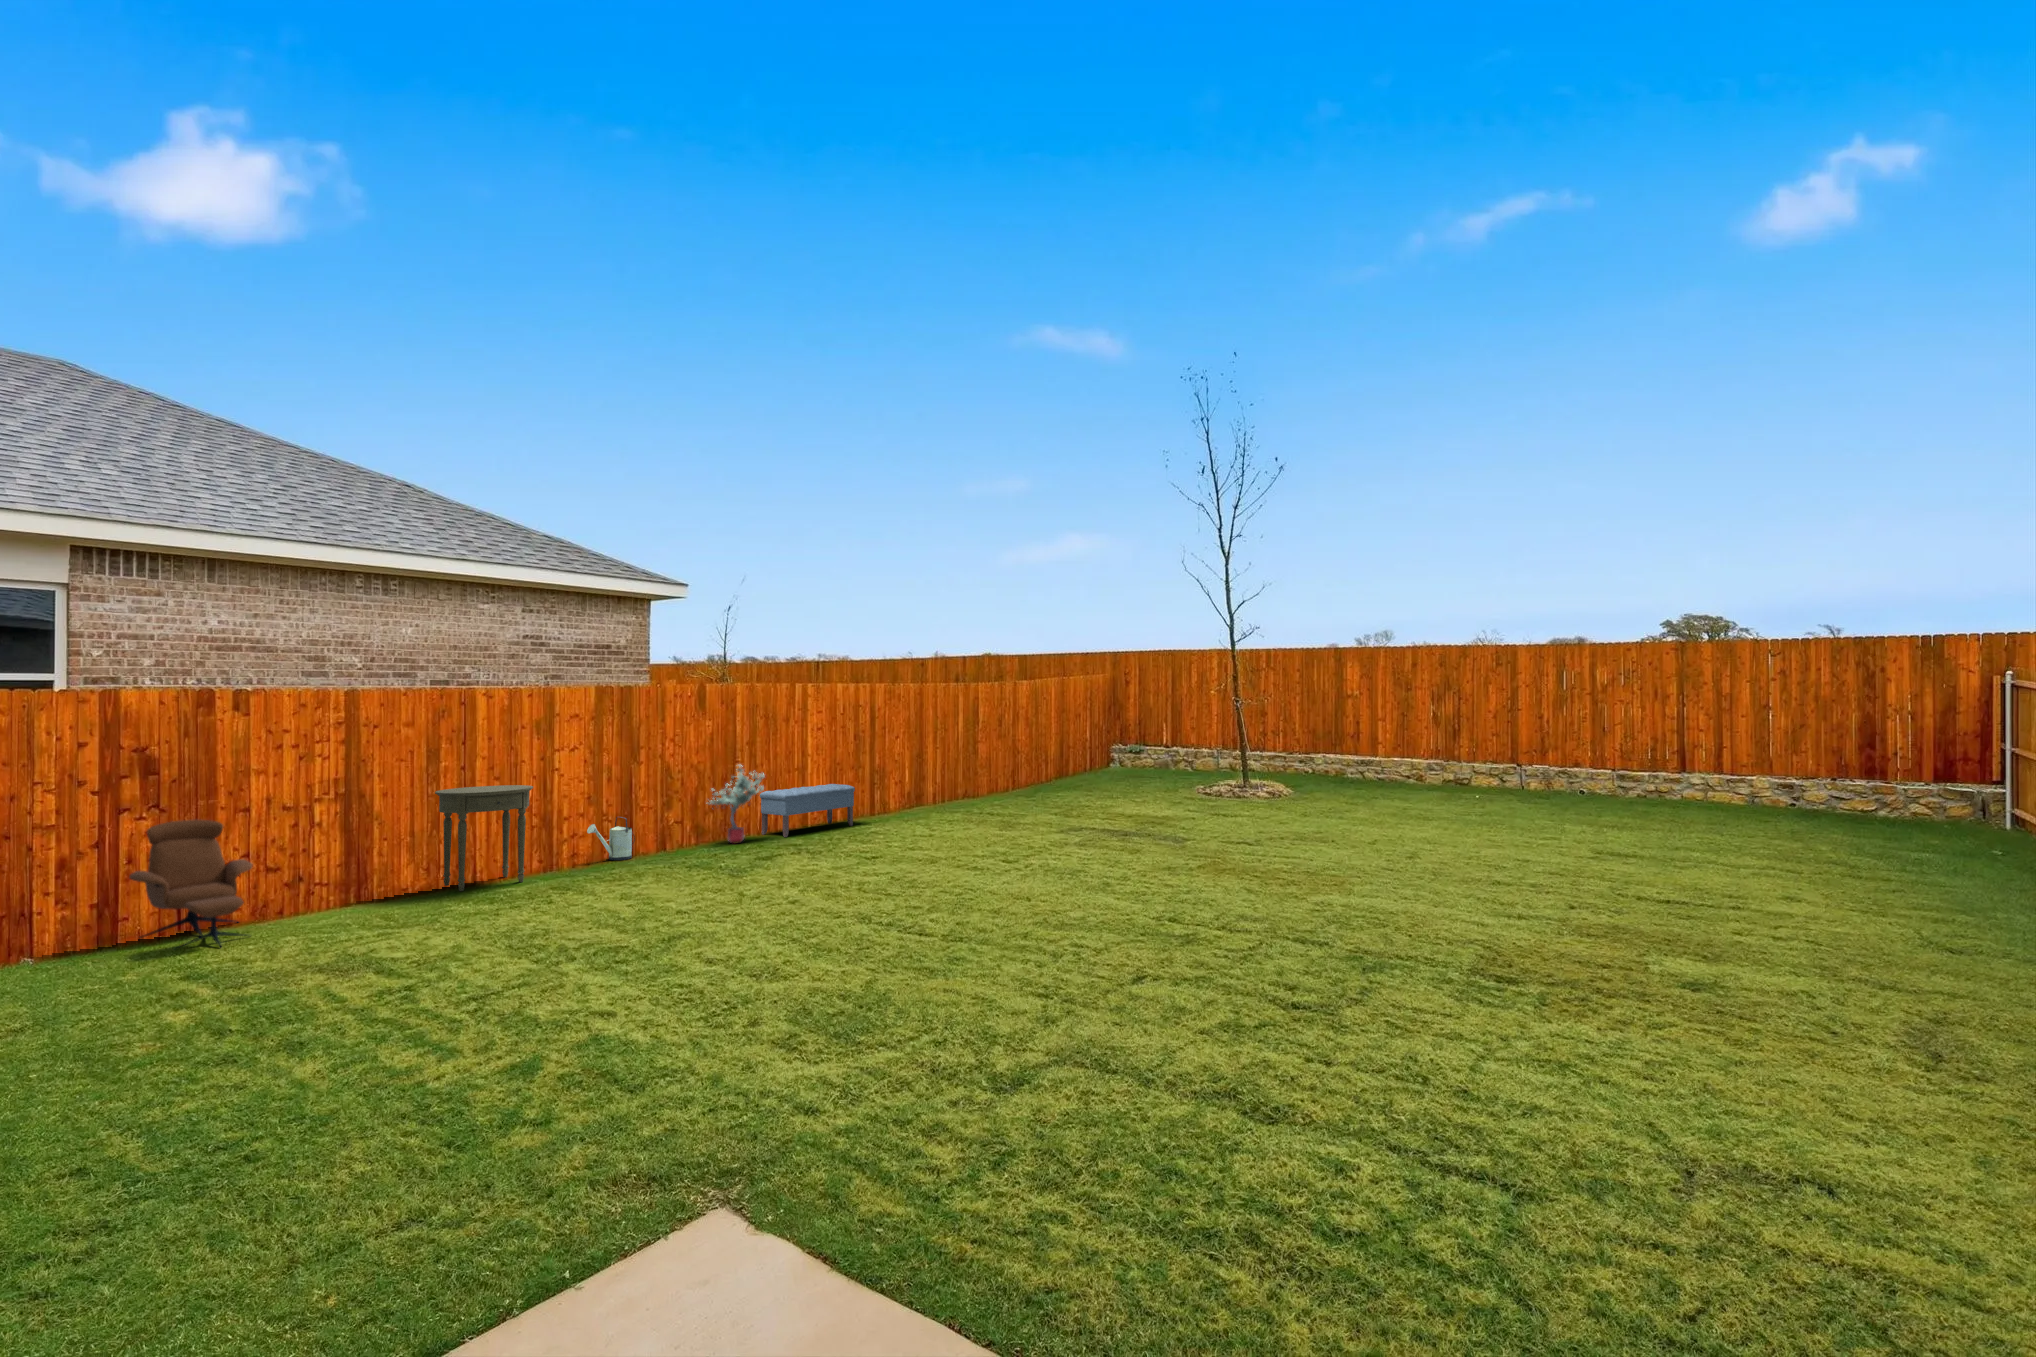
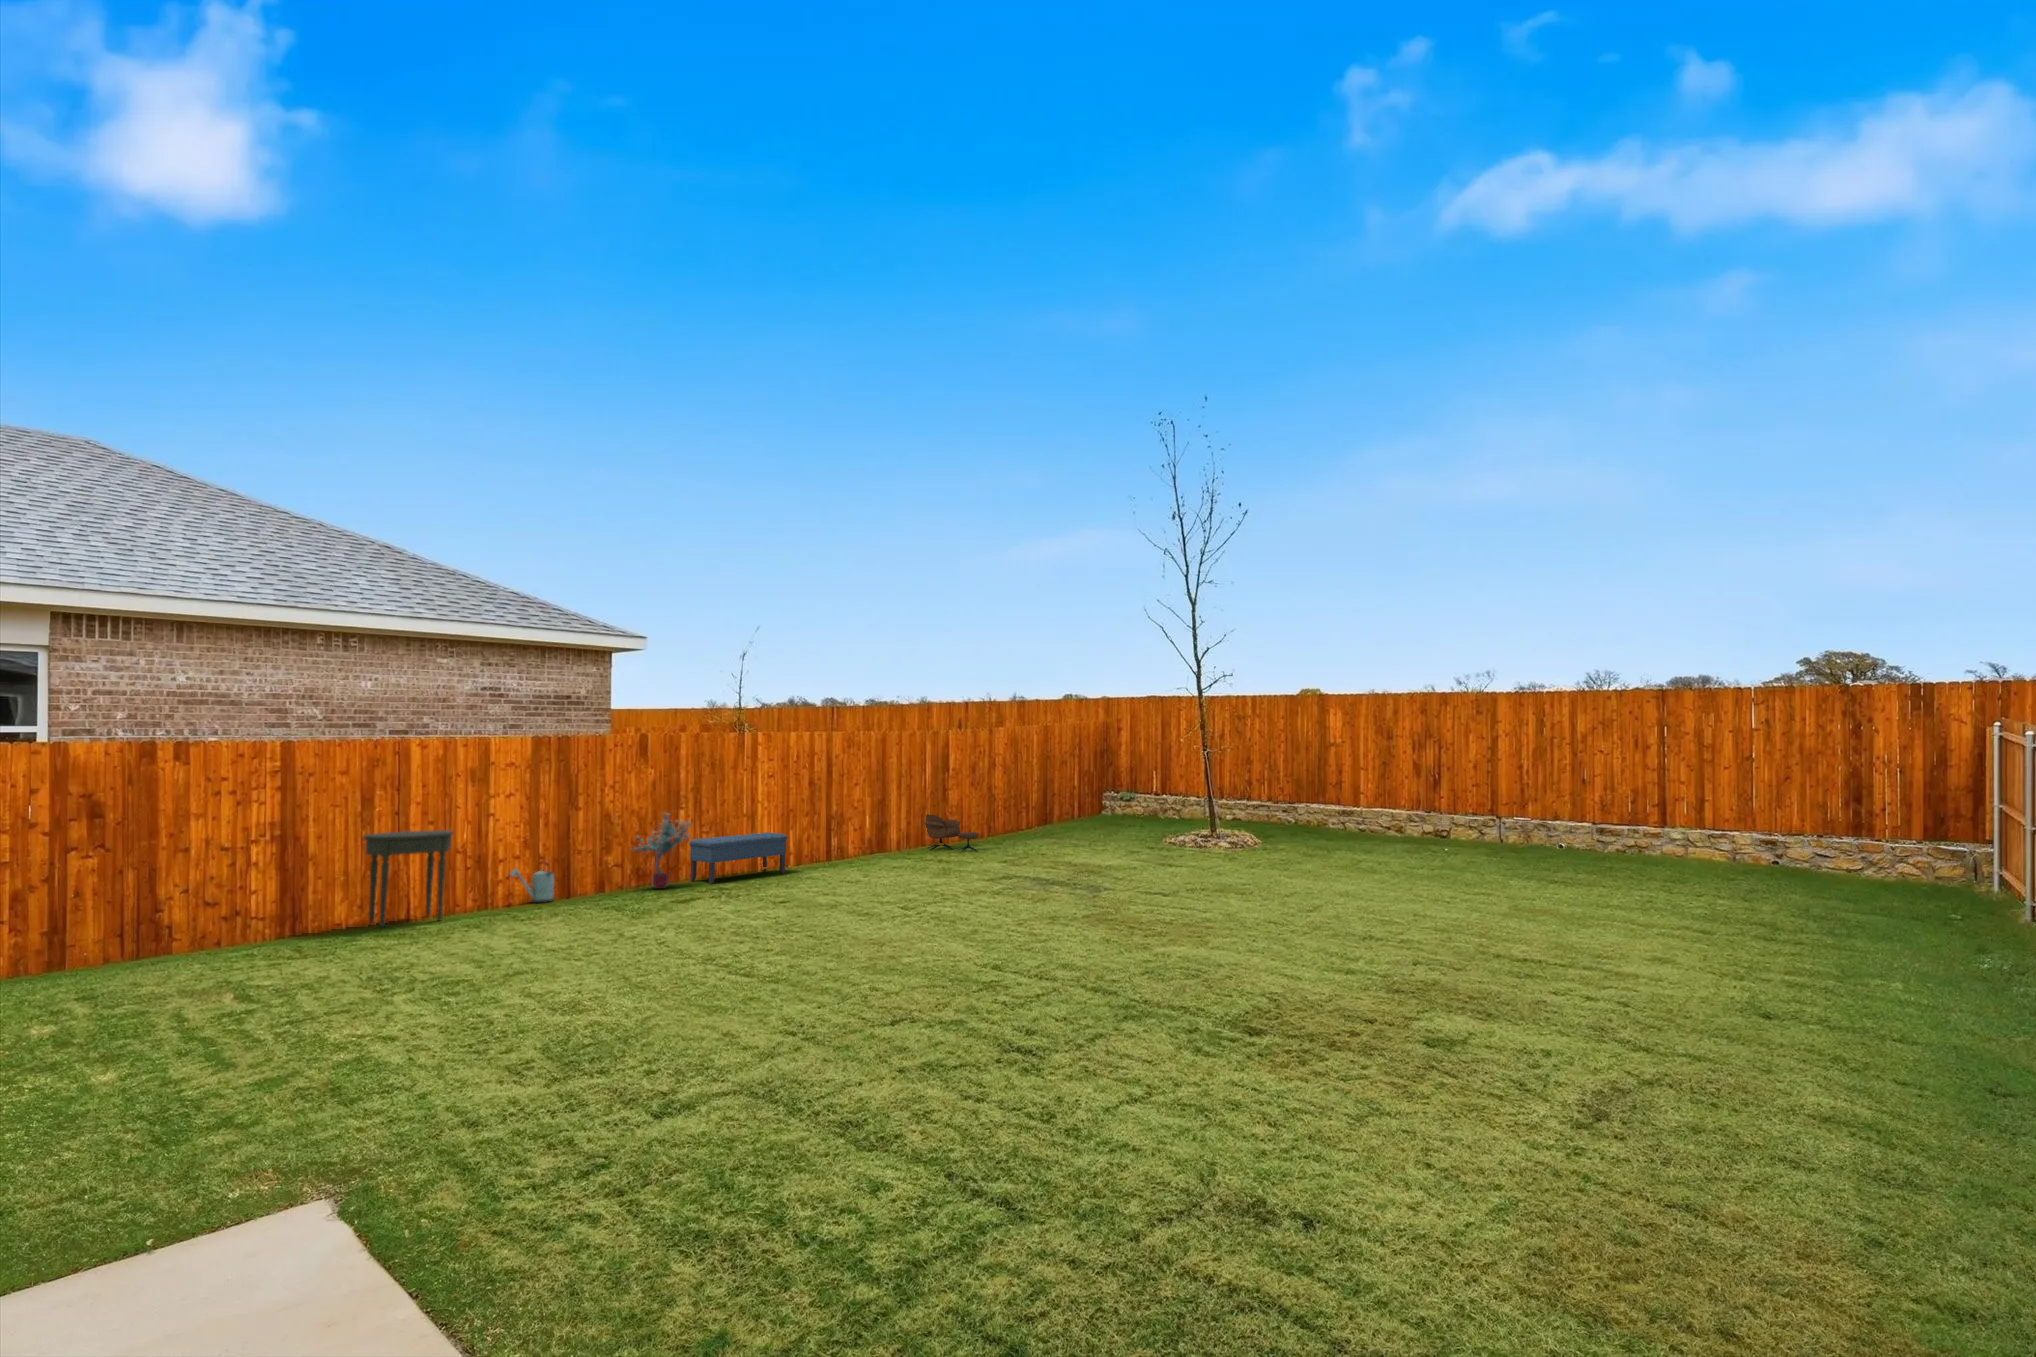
lounge chair: present [129,819,252,947] -> present [924,814,978,852]

